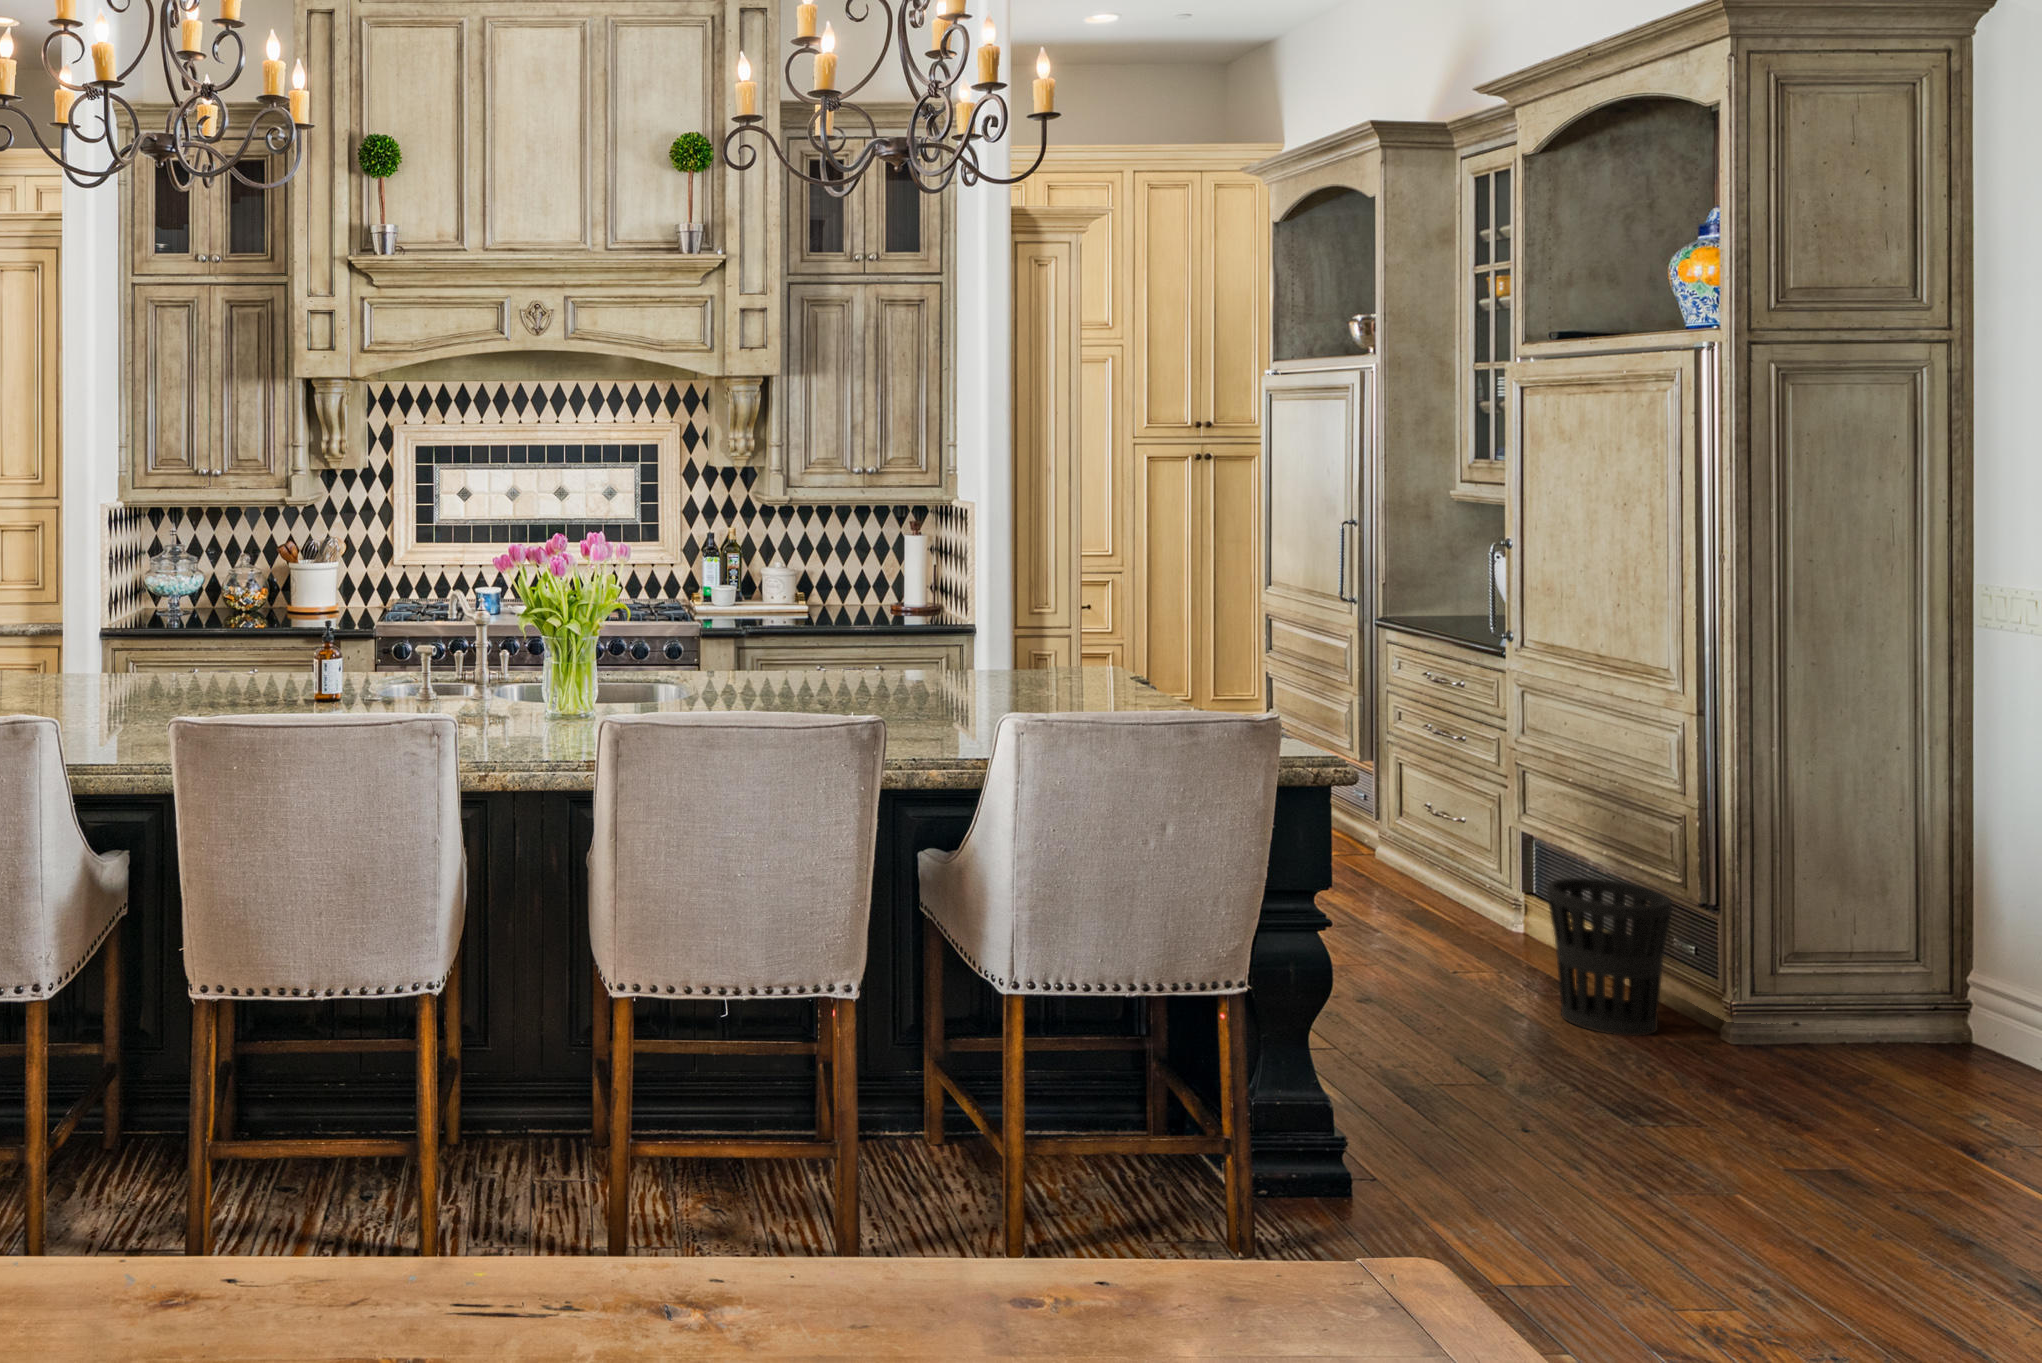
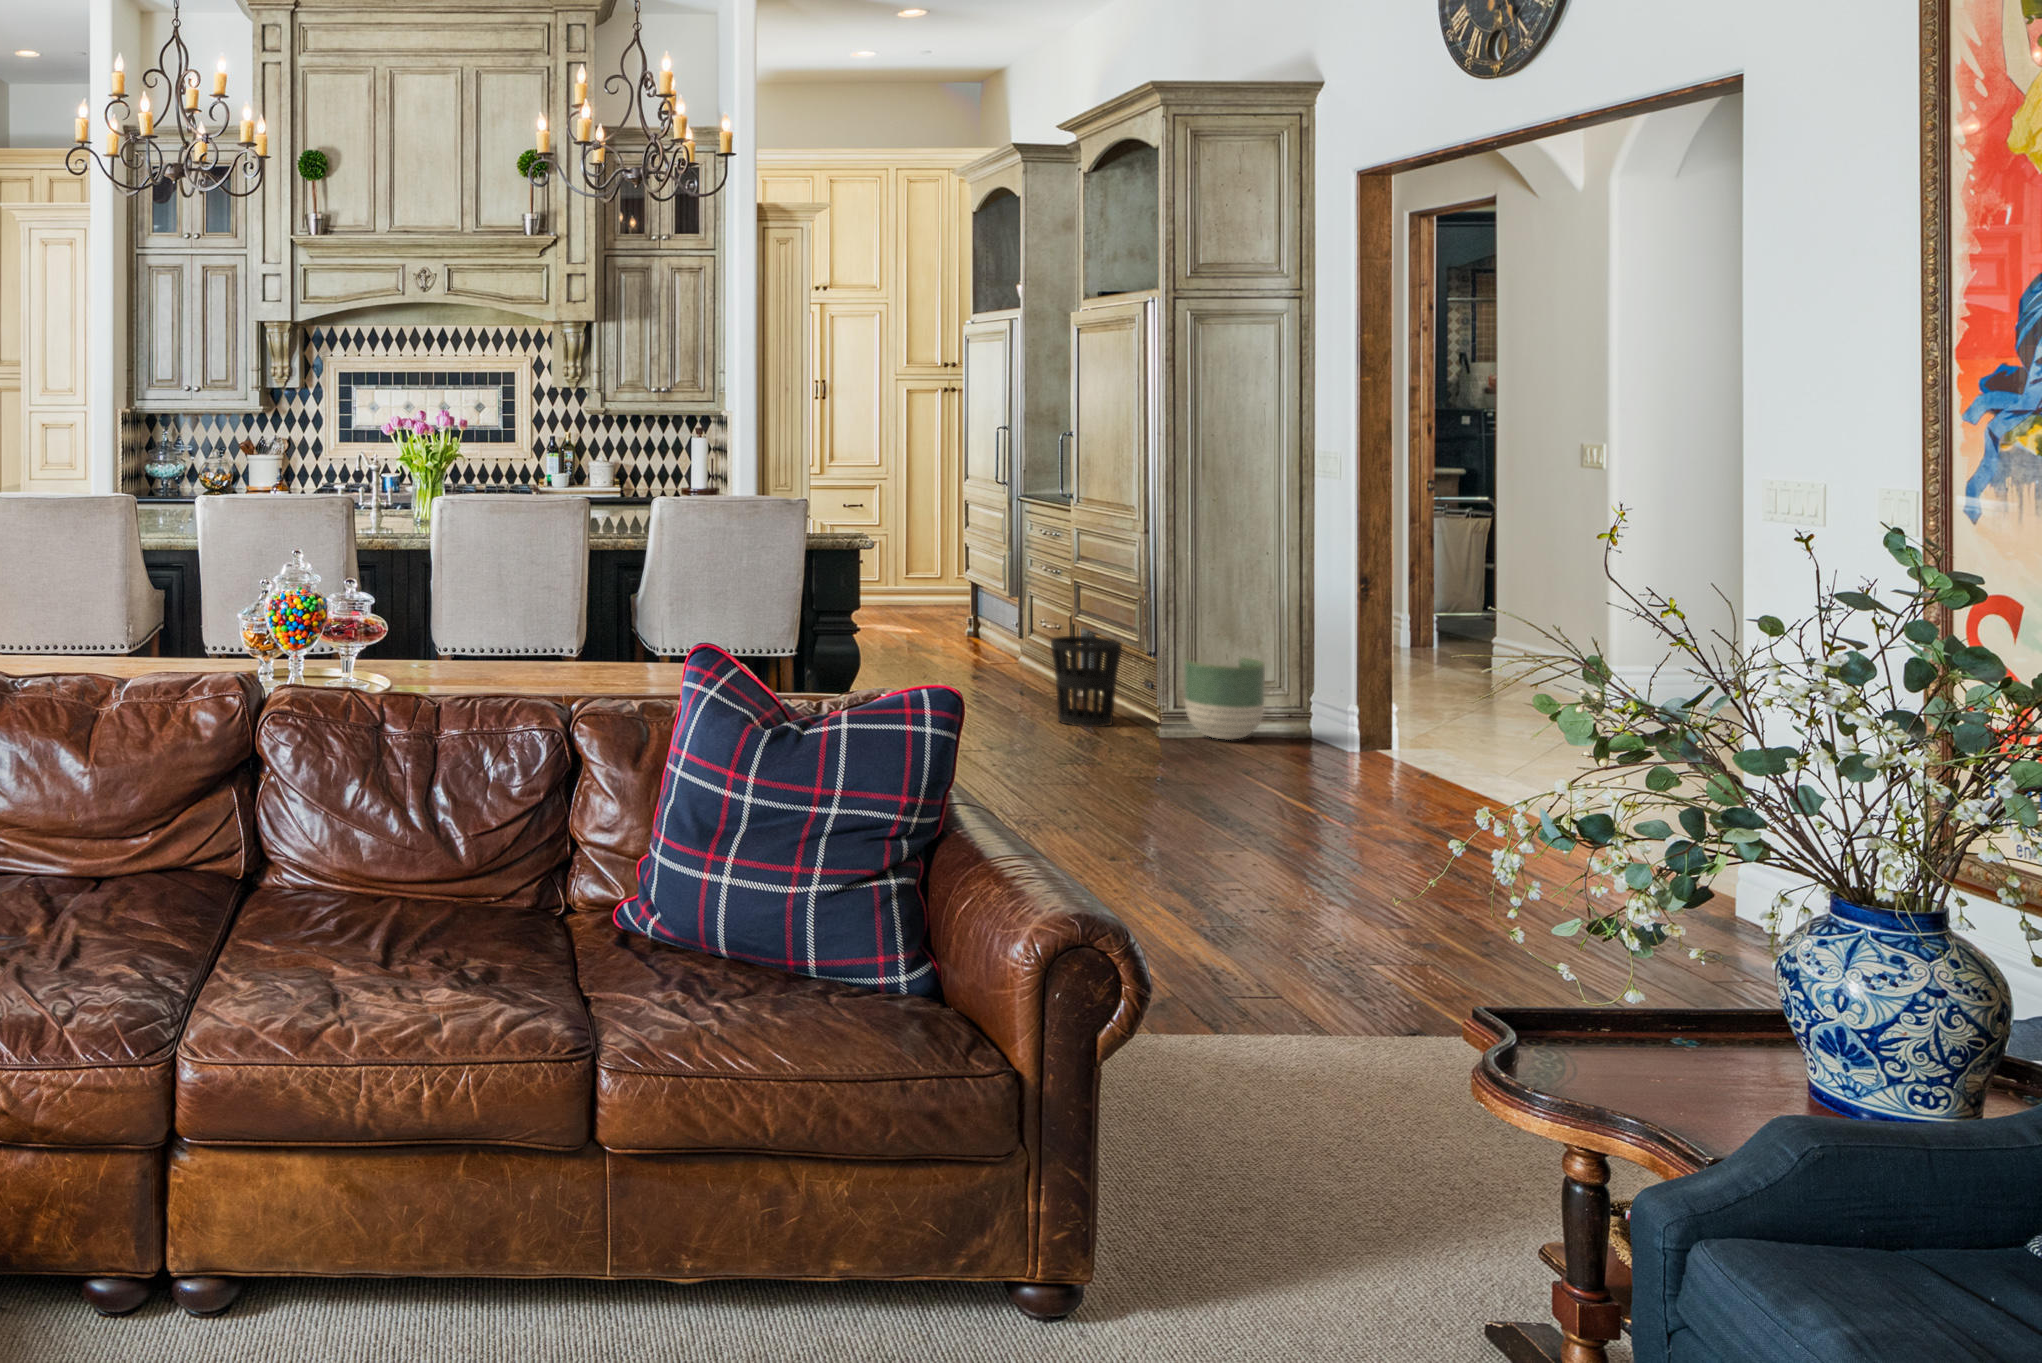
planter: none [1804,928,1959,1080] -> present [1184,657,1265,740]

